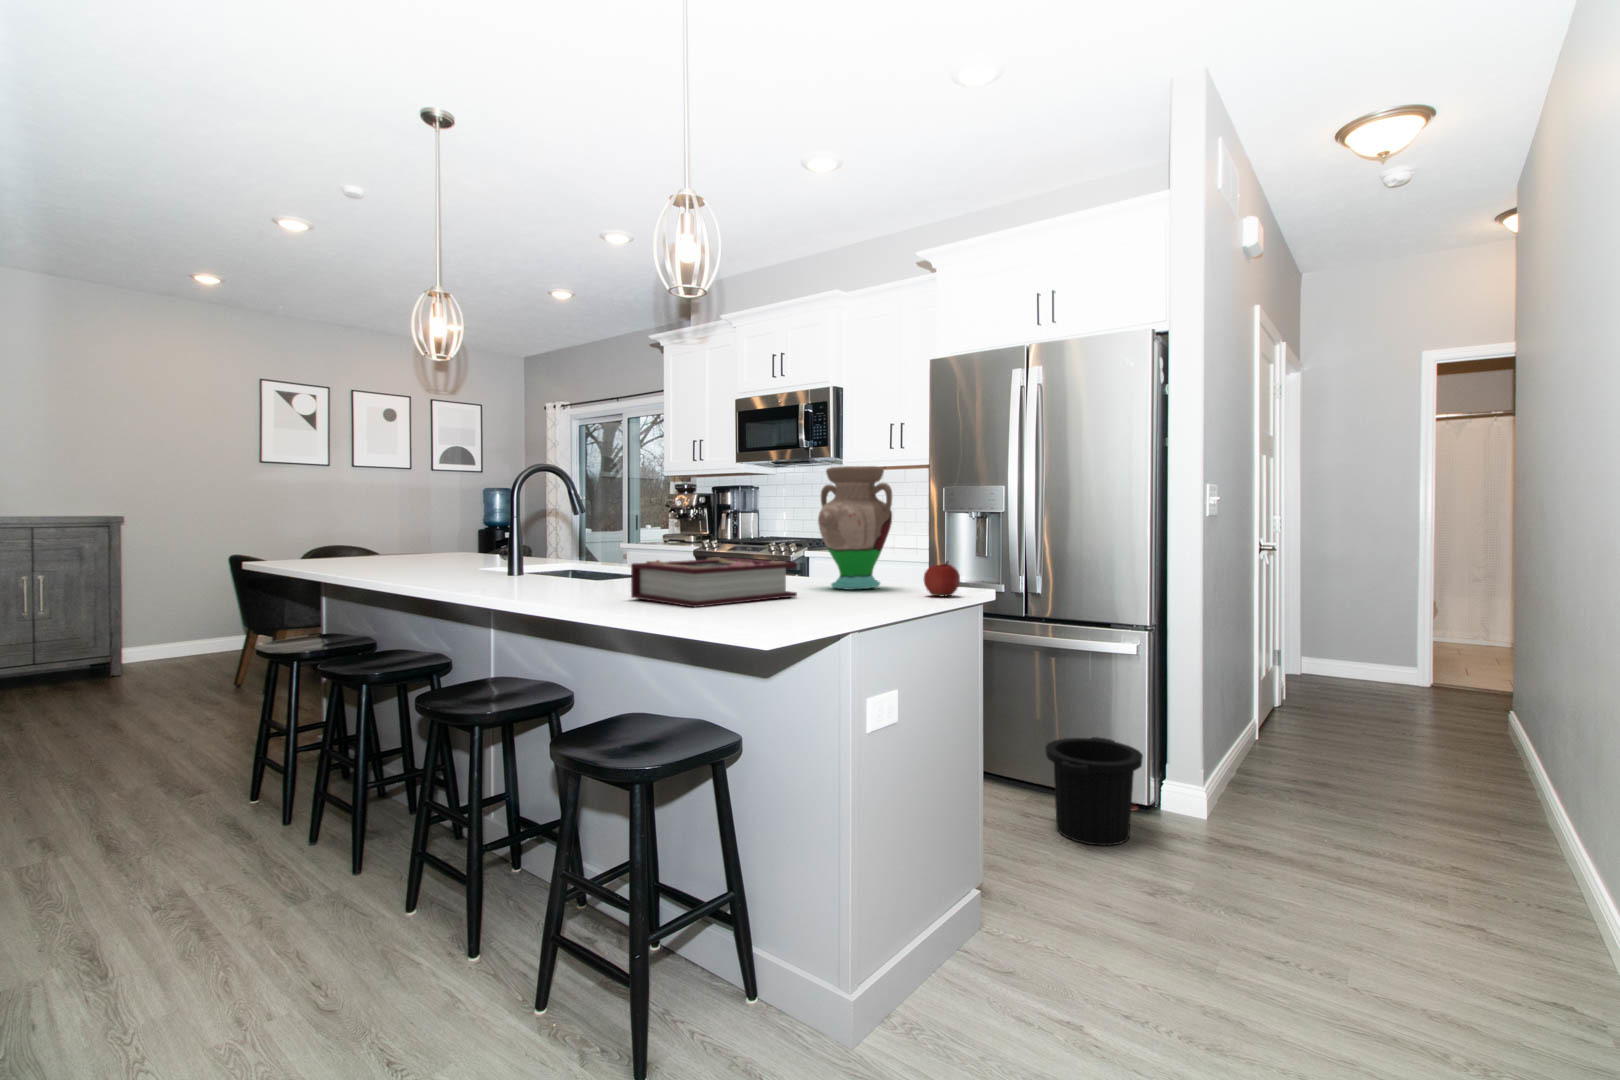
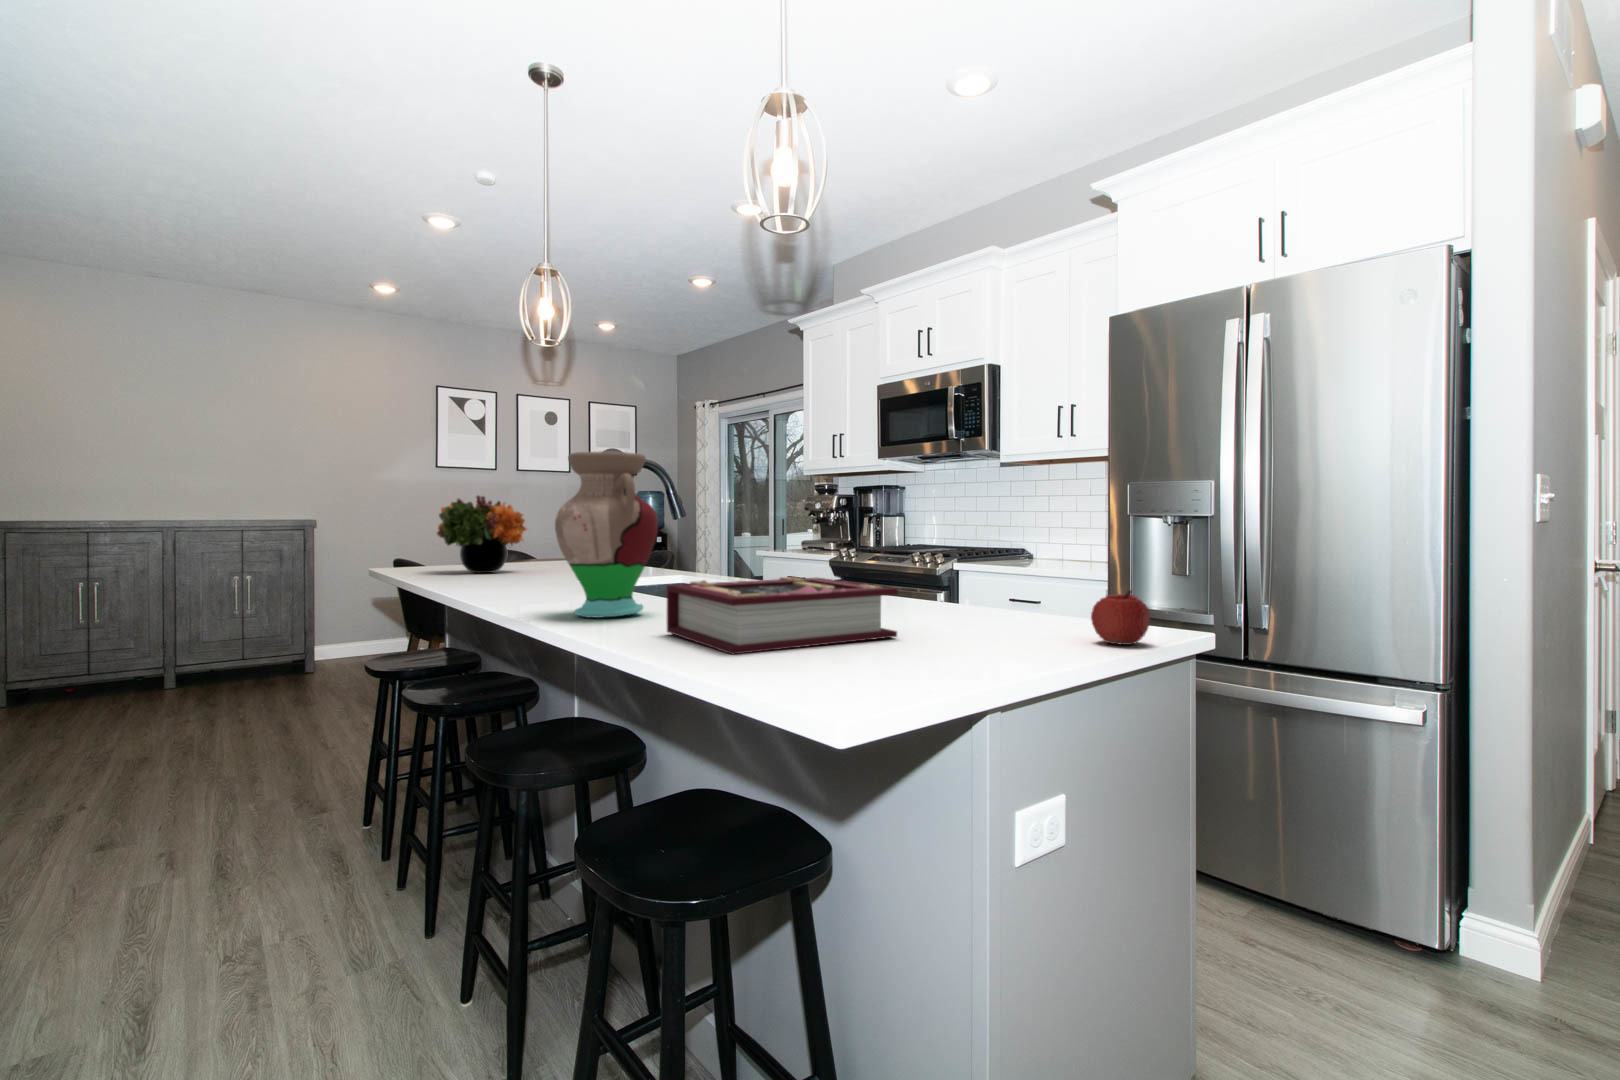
vase: present [818,466,892,590] -> present [555,451,658,618]
flower arrangement: none [335,495,427,567] -> present [437,496,527,573]
trash can: present [1045,737,1143,846] -> none [1275,835,1437,1010]

